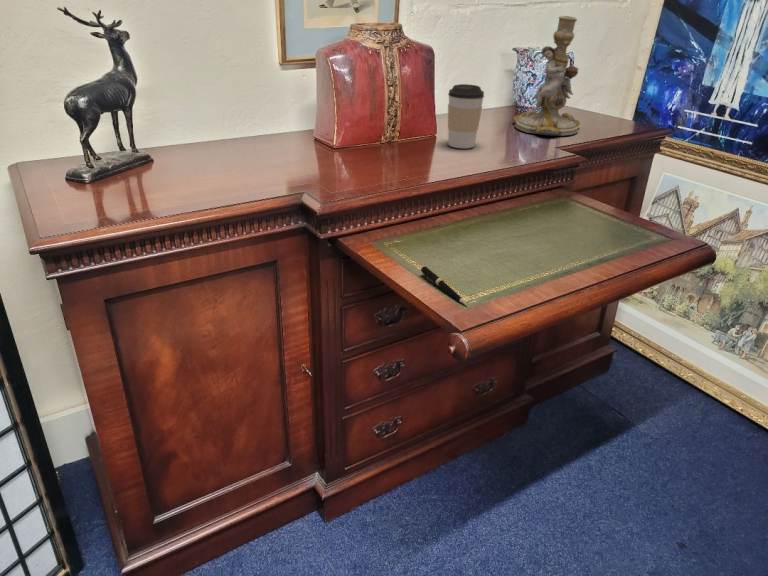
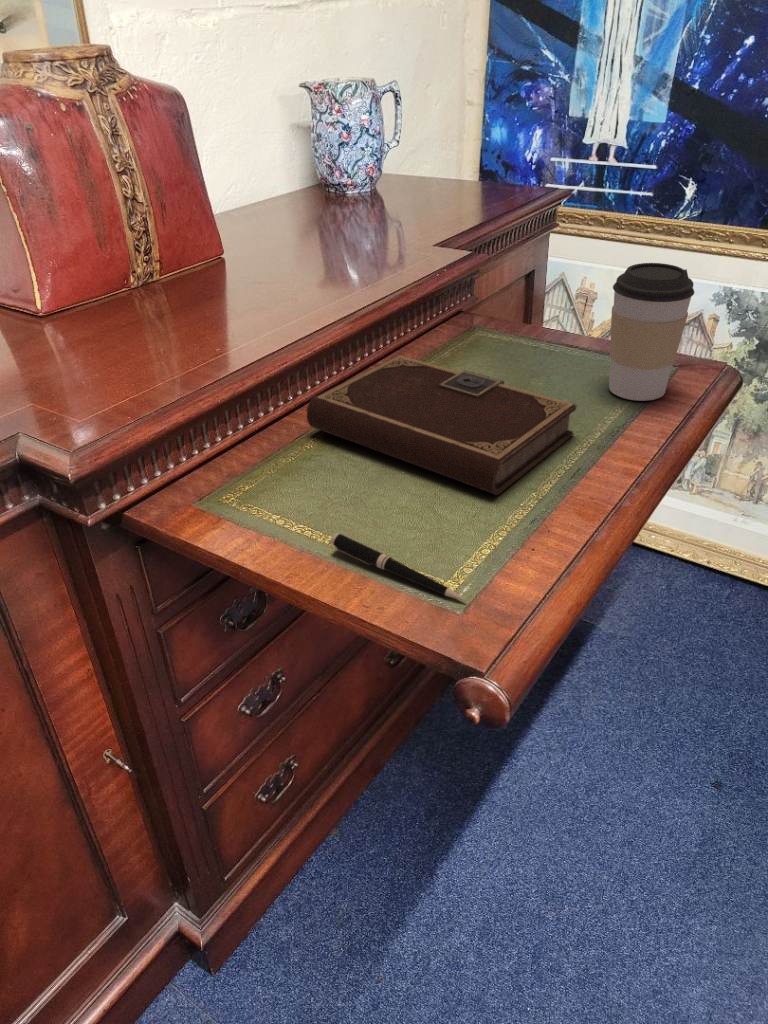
candlestick: present [513,16,580,136] -> none [334,12,446,227]
coffee cup: present [448,84,484,148] -> present [609,263,694,401]
notebook: none [441,200,583,272] -> present [307,355,577,495]

